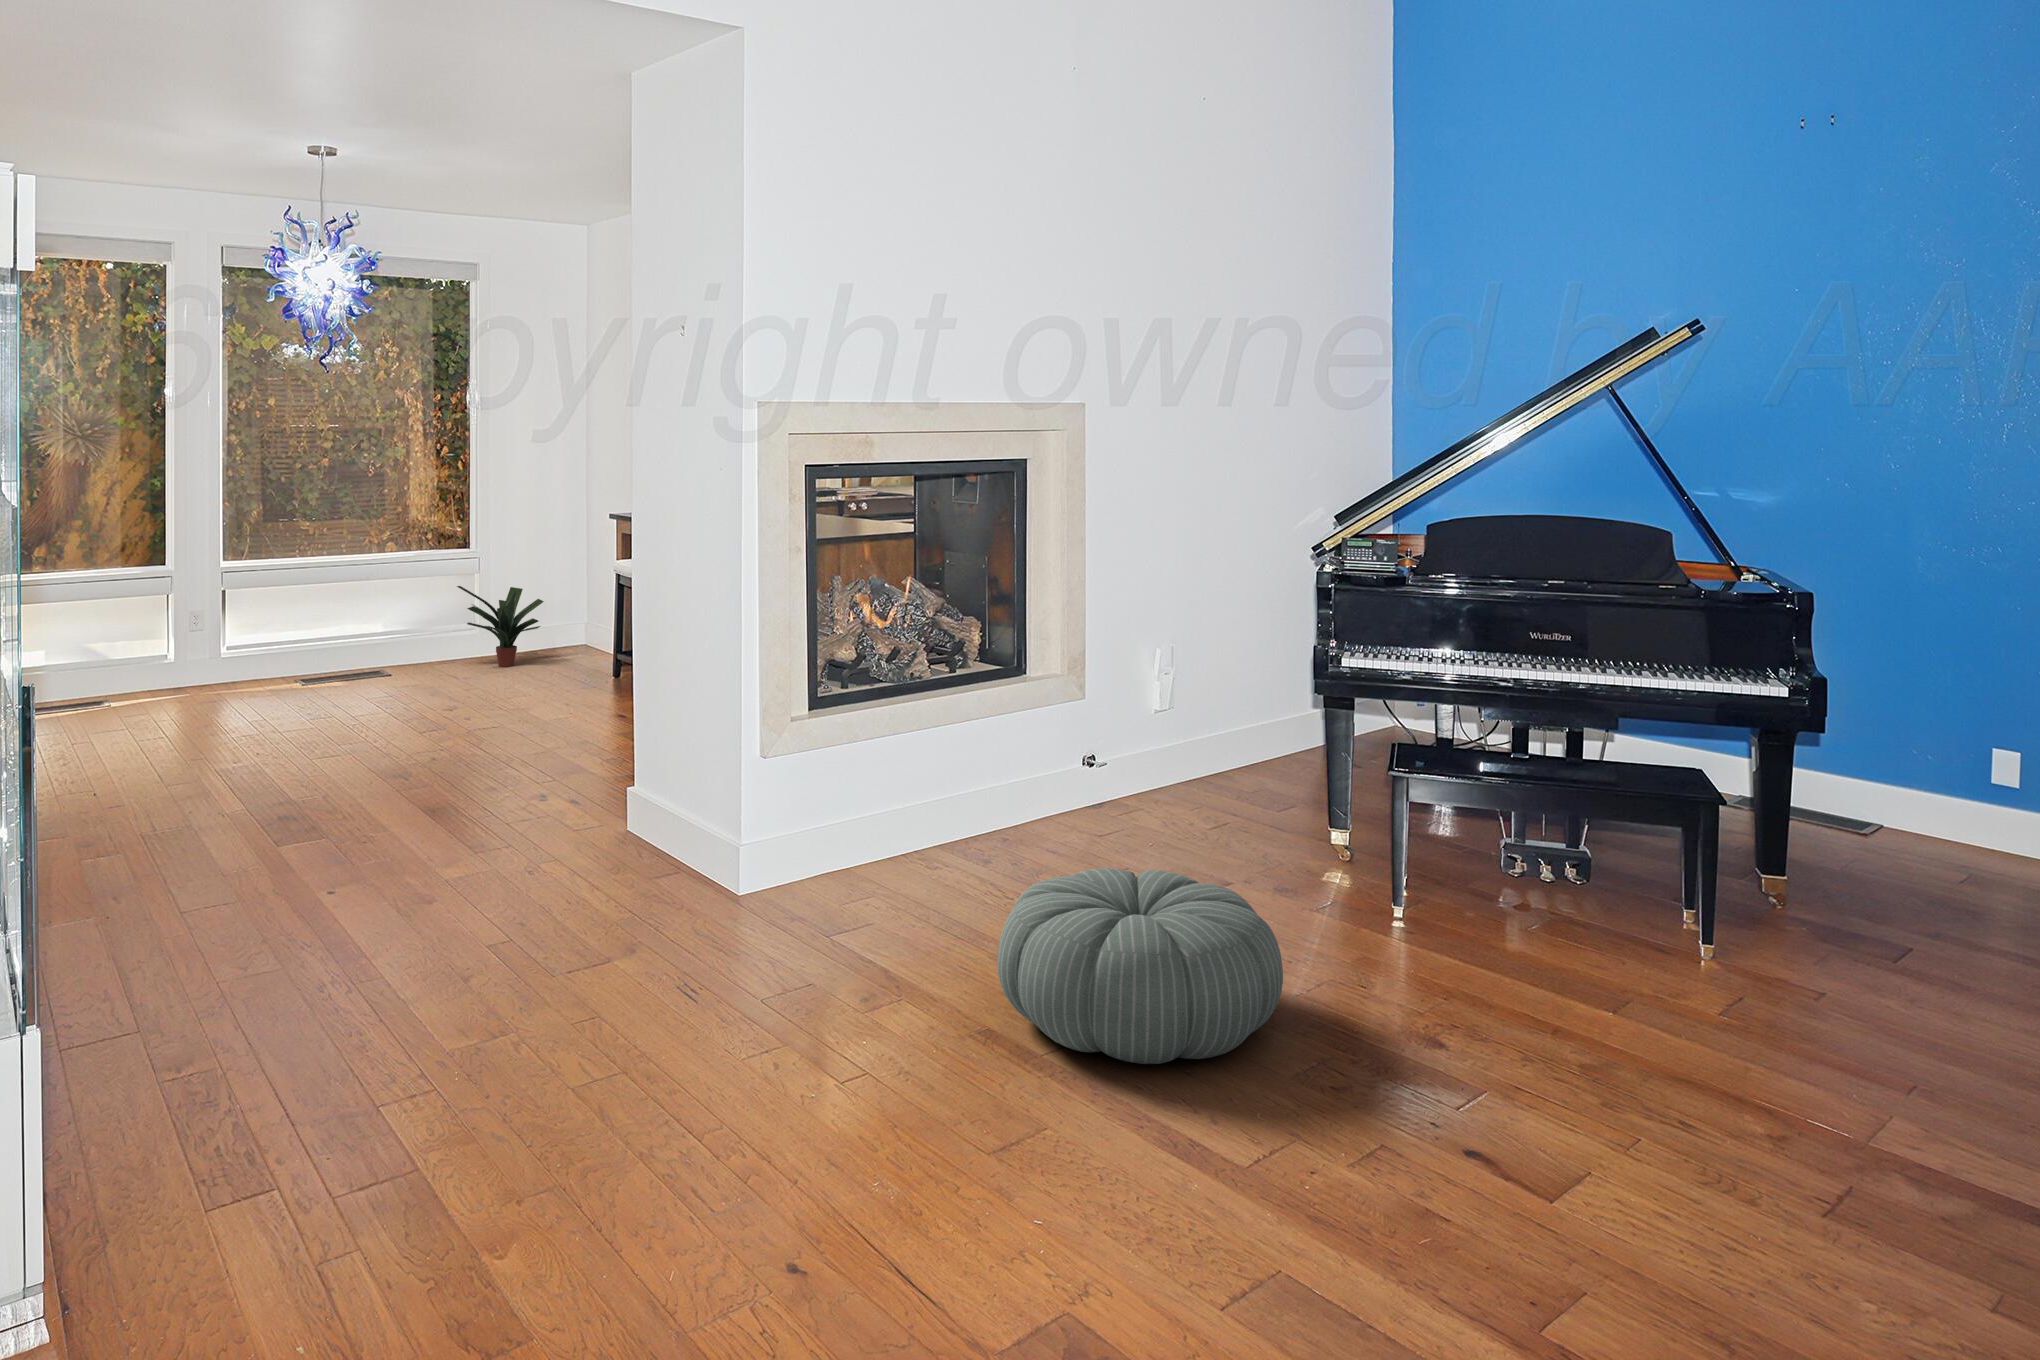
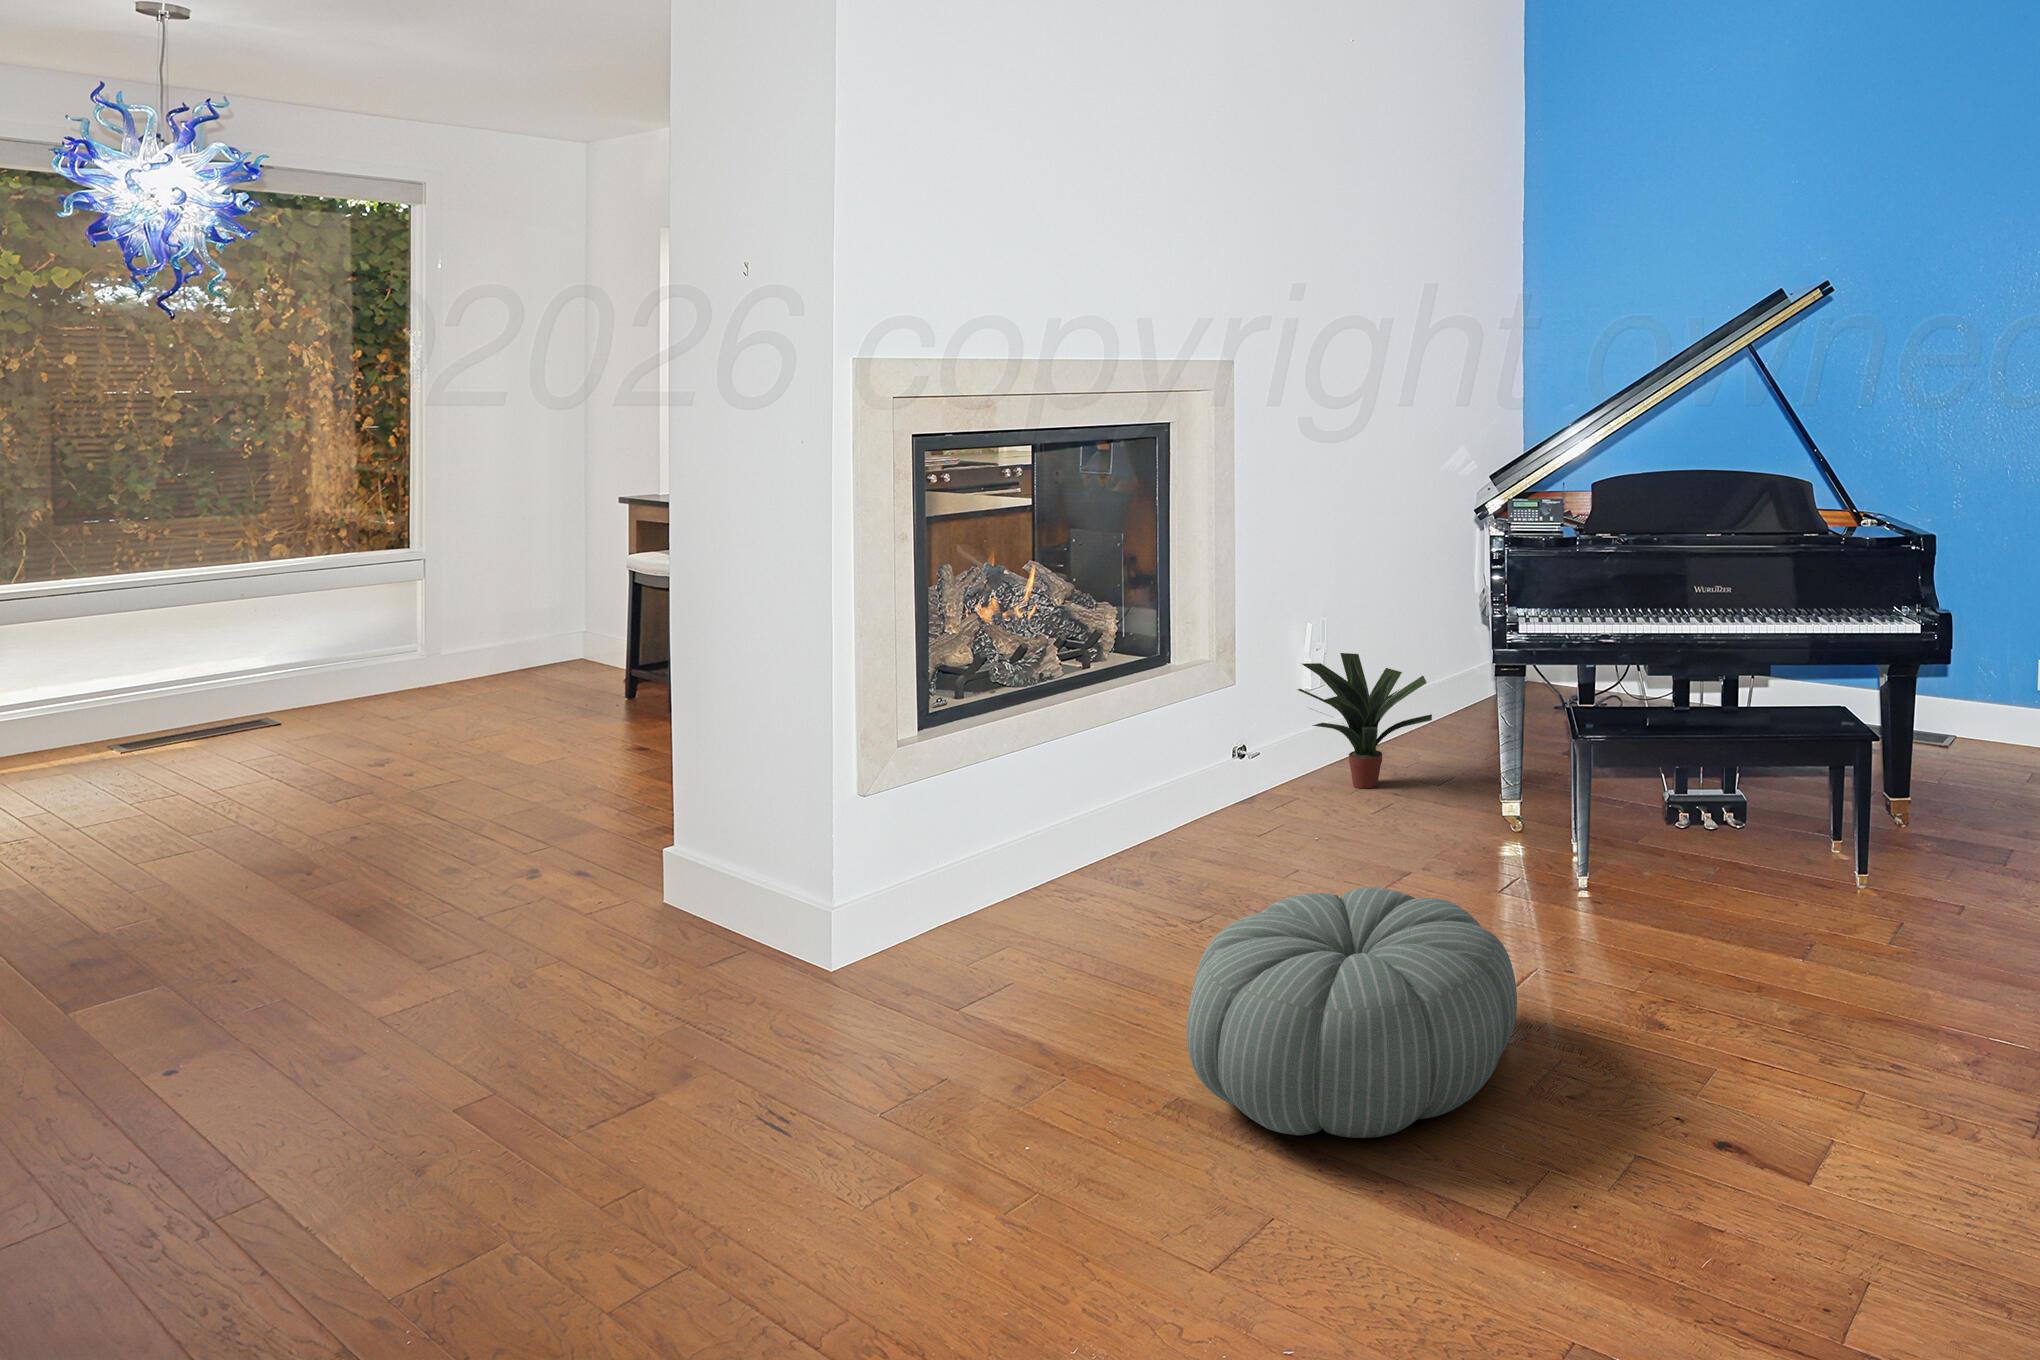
potted plant: present [457,586,544,667] -> present [1298,653,1432,789]

